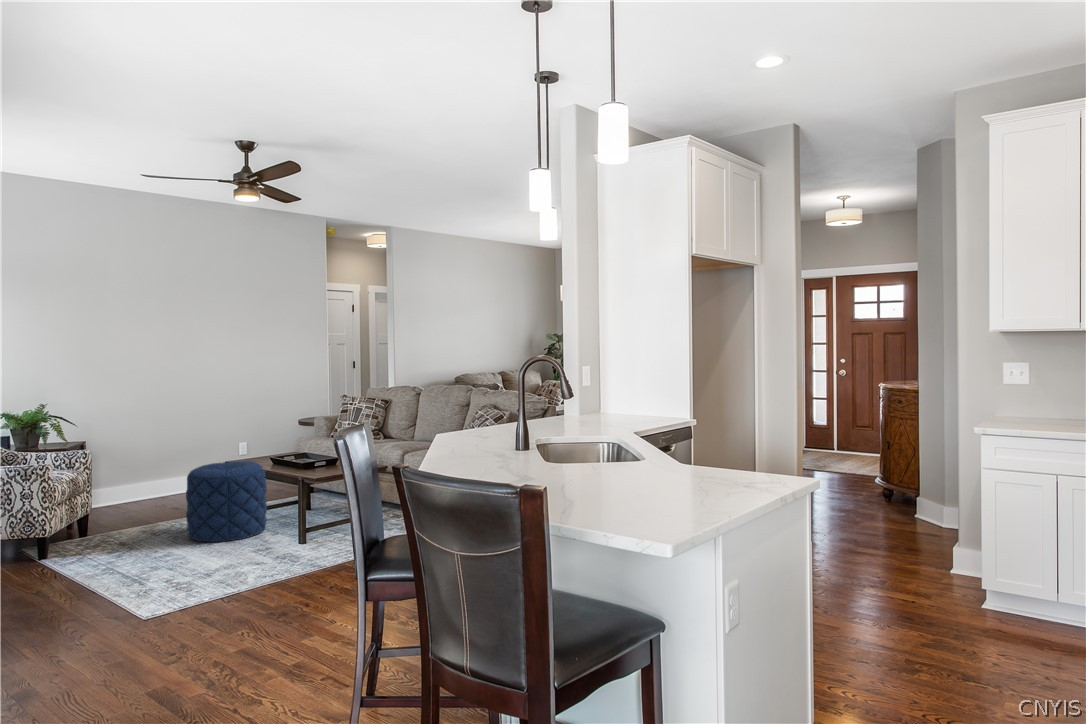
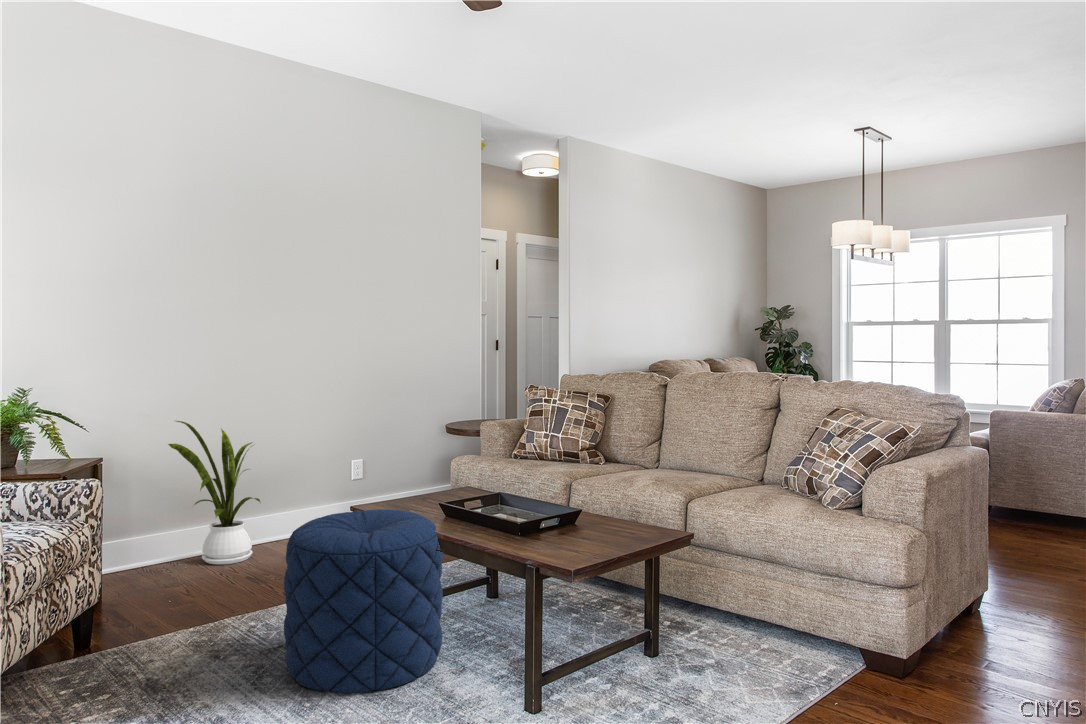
house plant: none [122,420,180,502] -> present [168,421,260,565]

